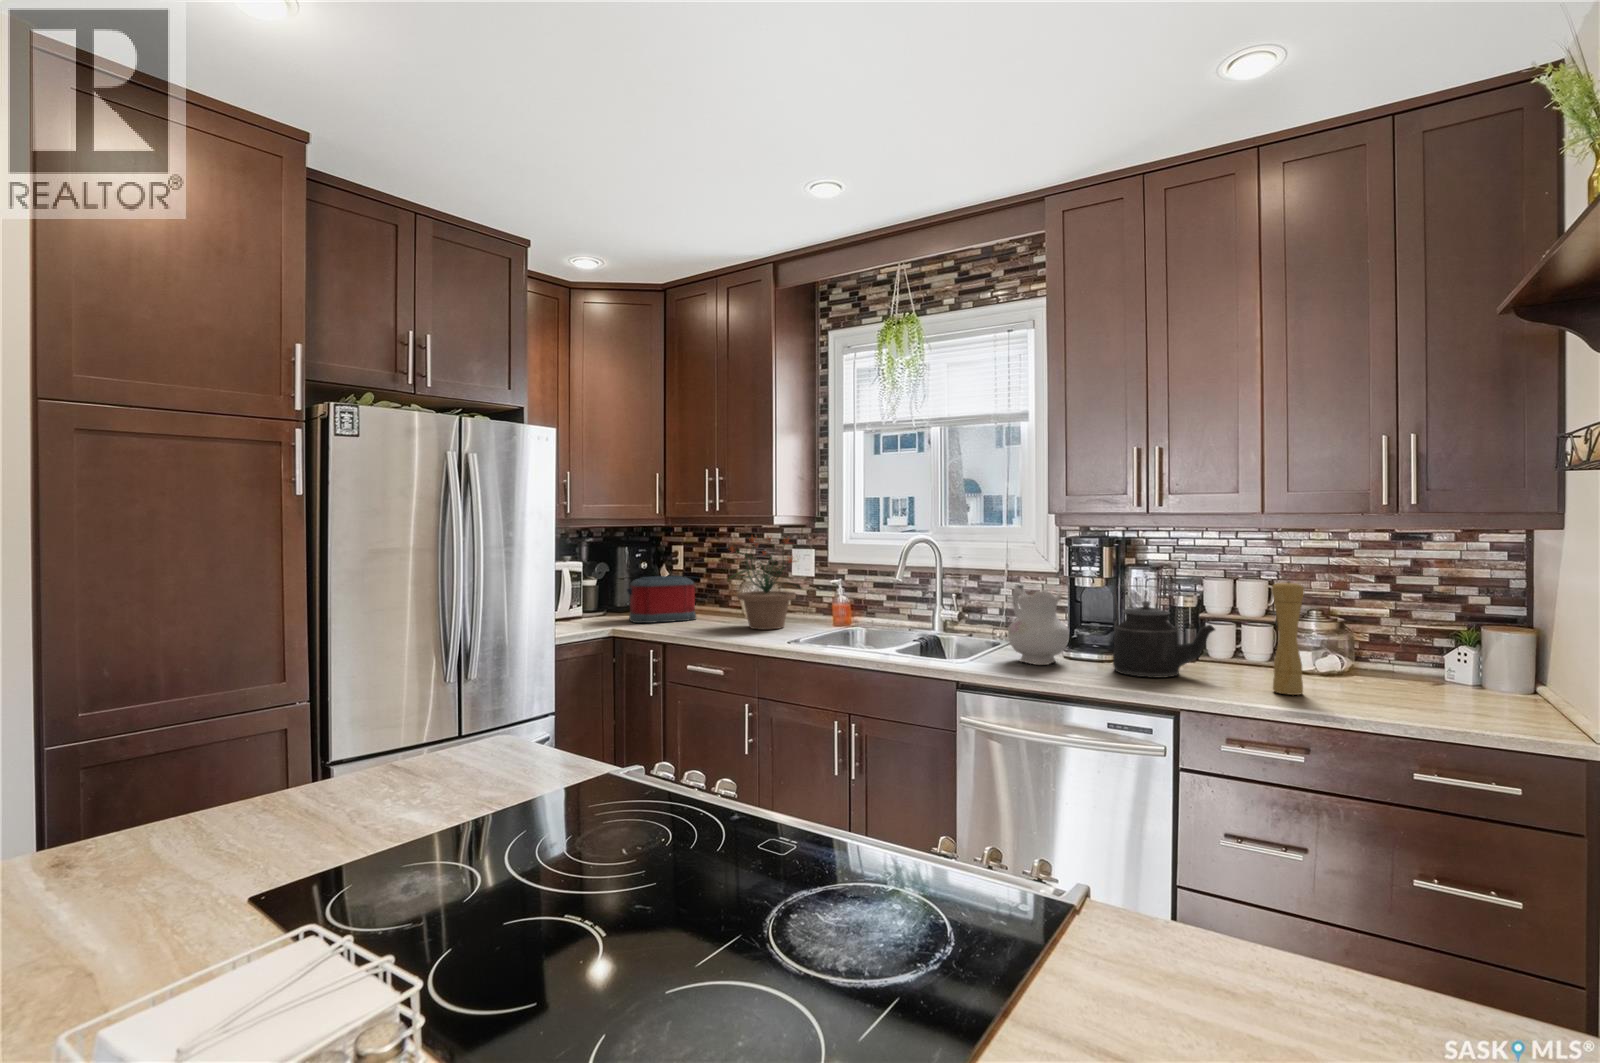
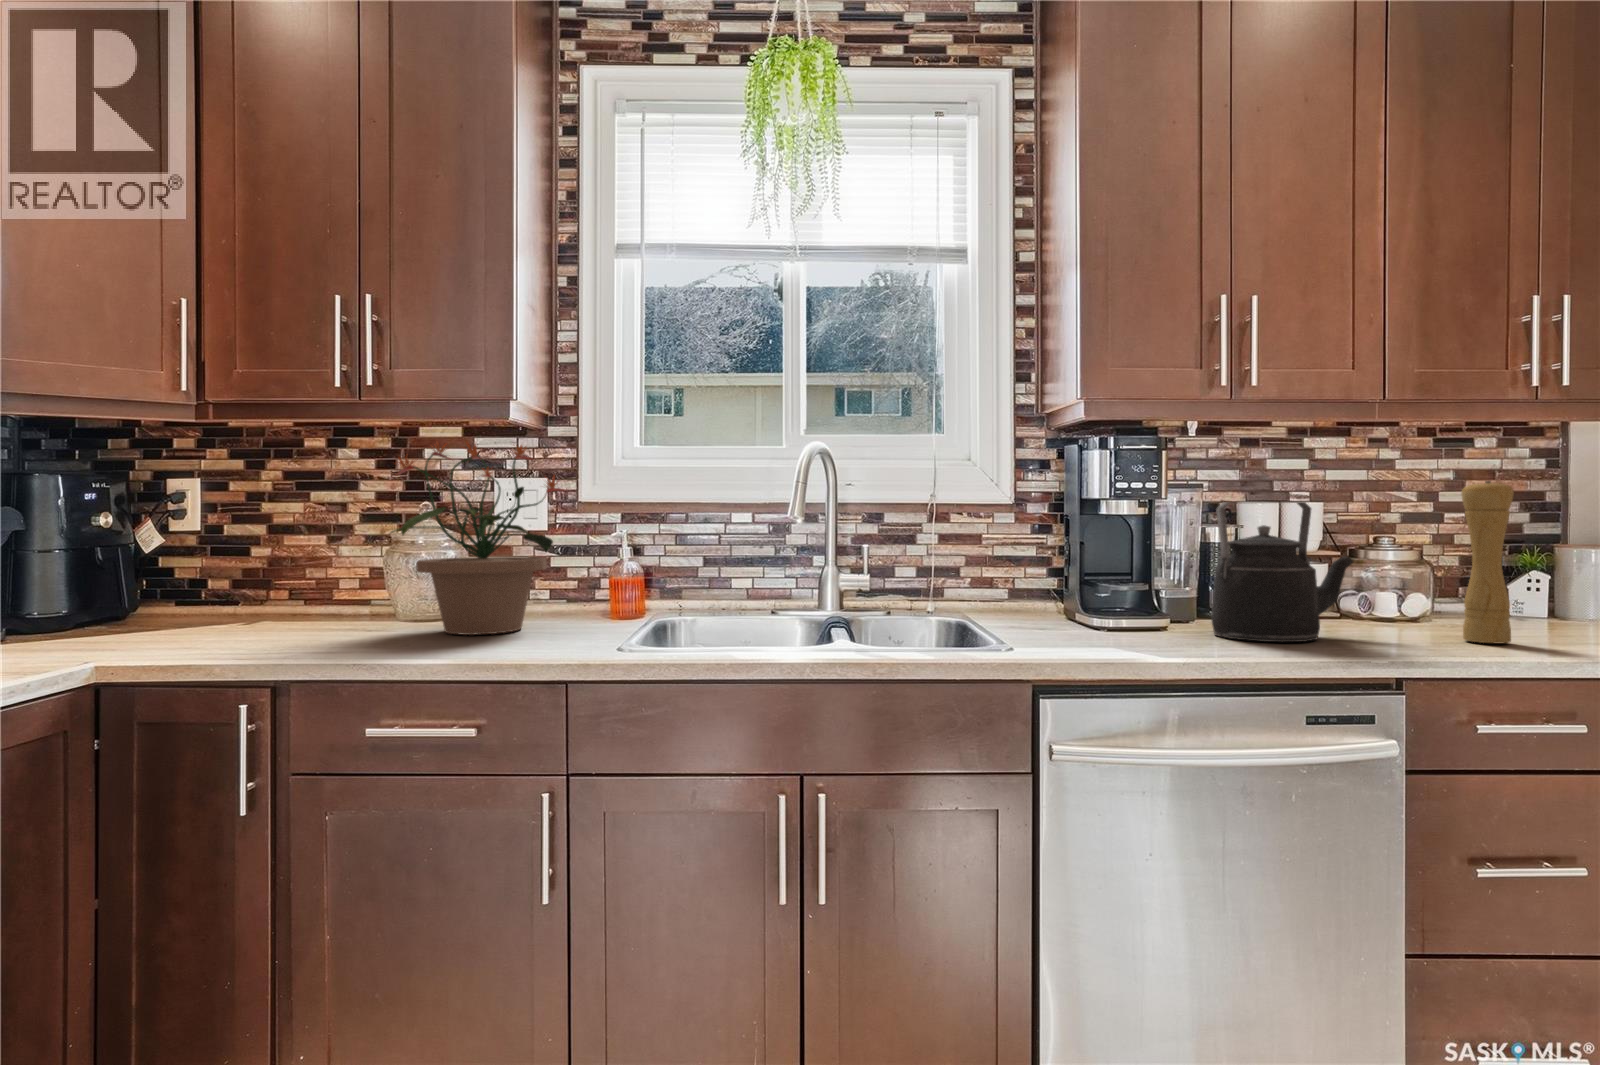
toaster: present [627,576,696,623] -> none [79,534,276,647]
ceramic pitcher: present [1008,585,1069,665] -> none [1035,510,1153,642]

